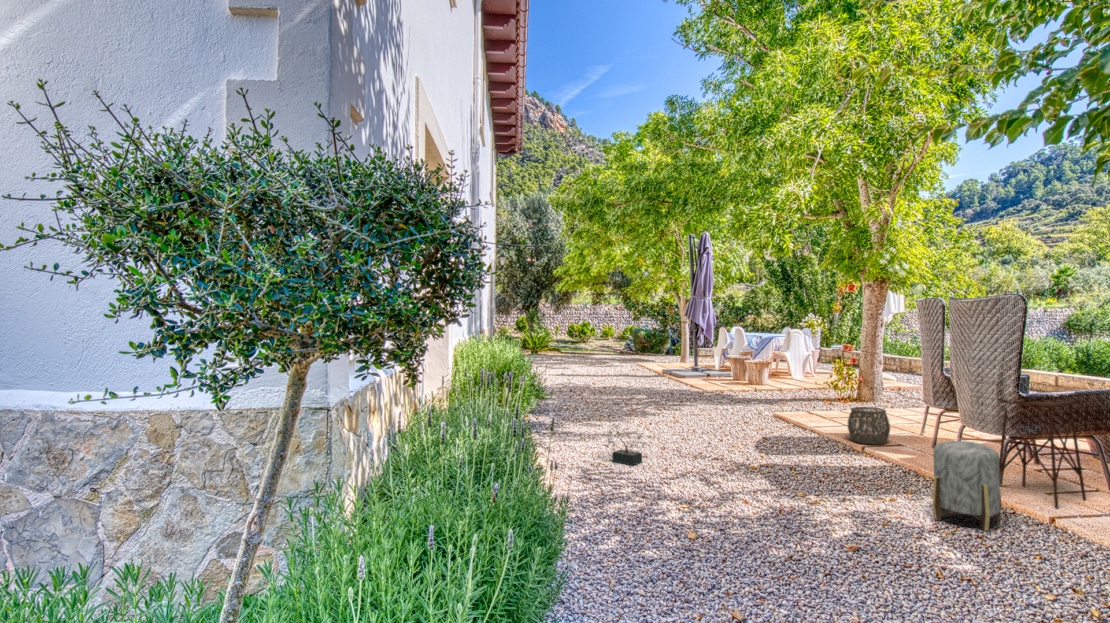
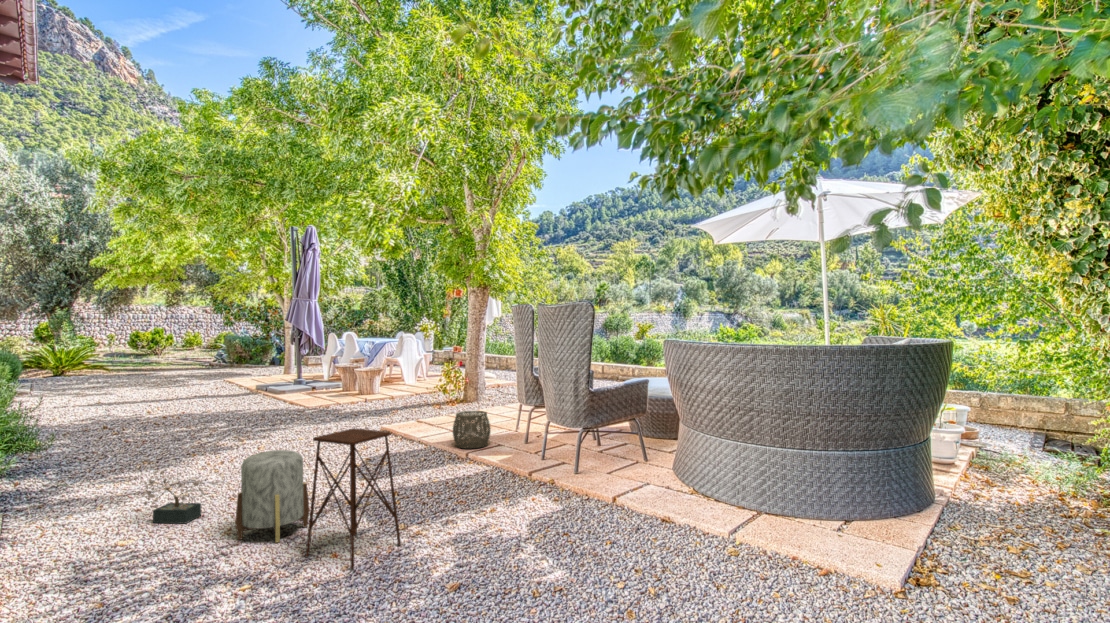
side table: present [999,400,1086,508] -> present [306,428,401,569]
stool: present [932,441,1002,531] -> present [235,450,309,543]

